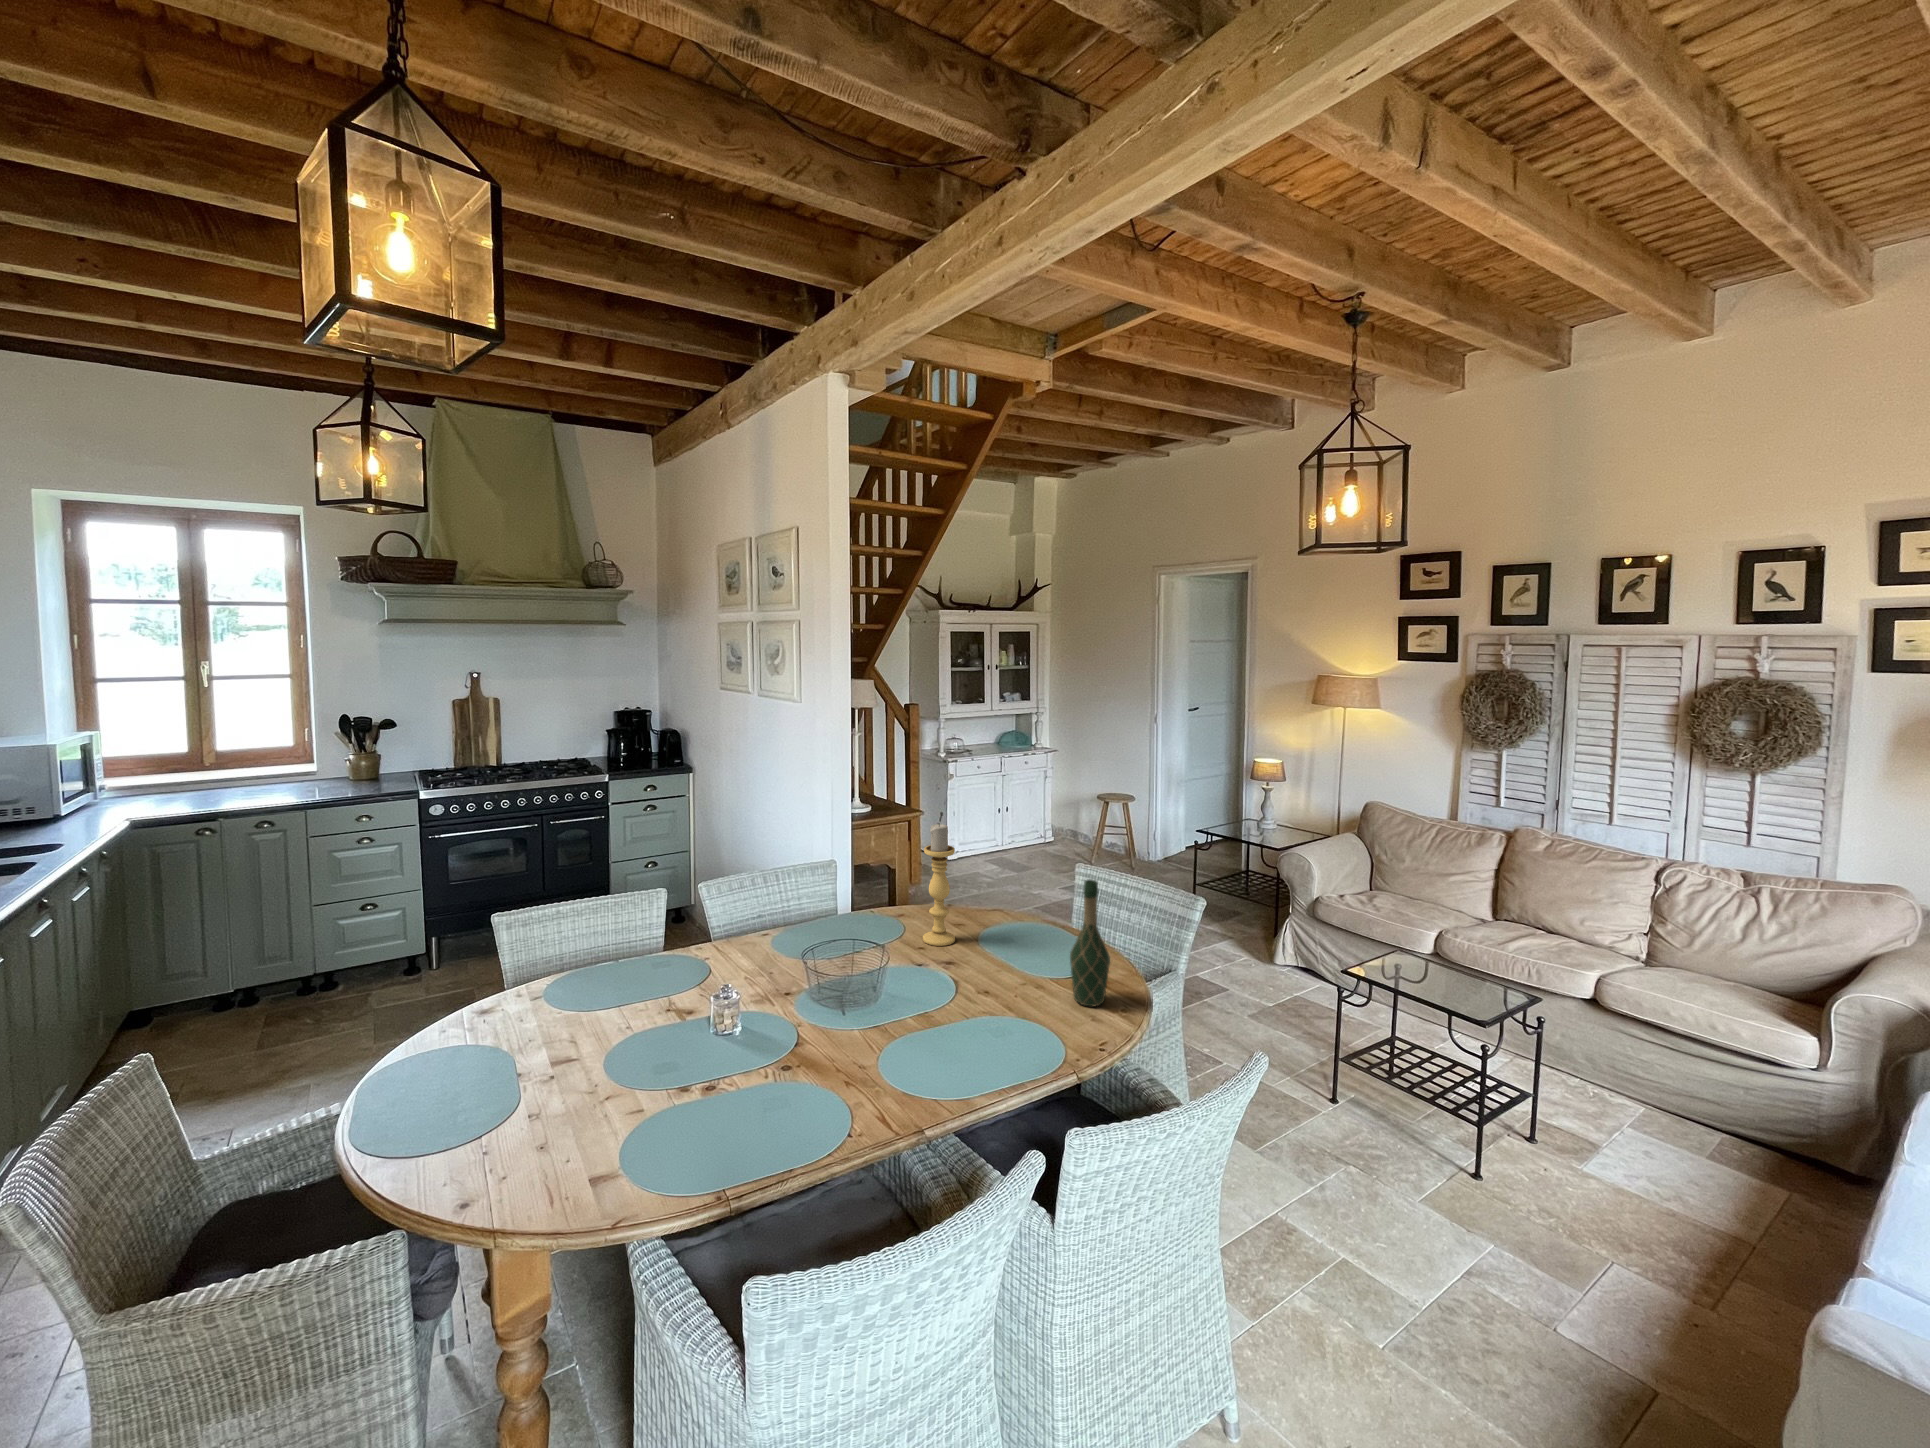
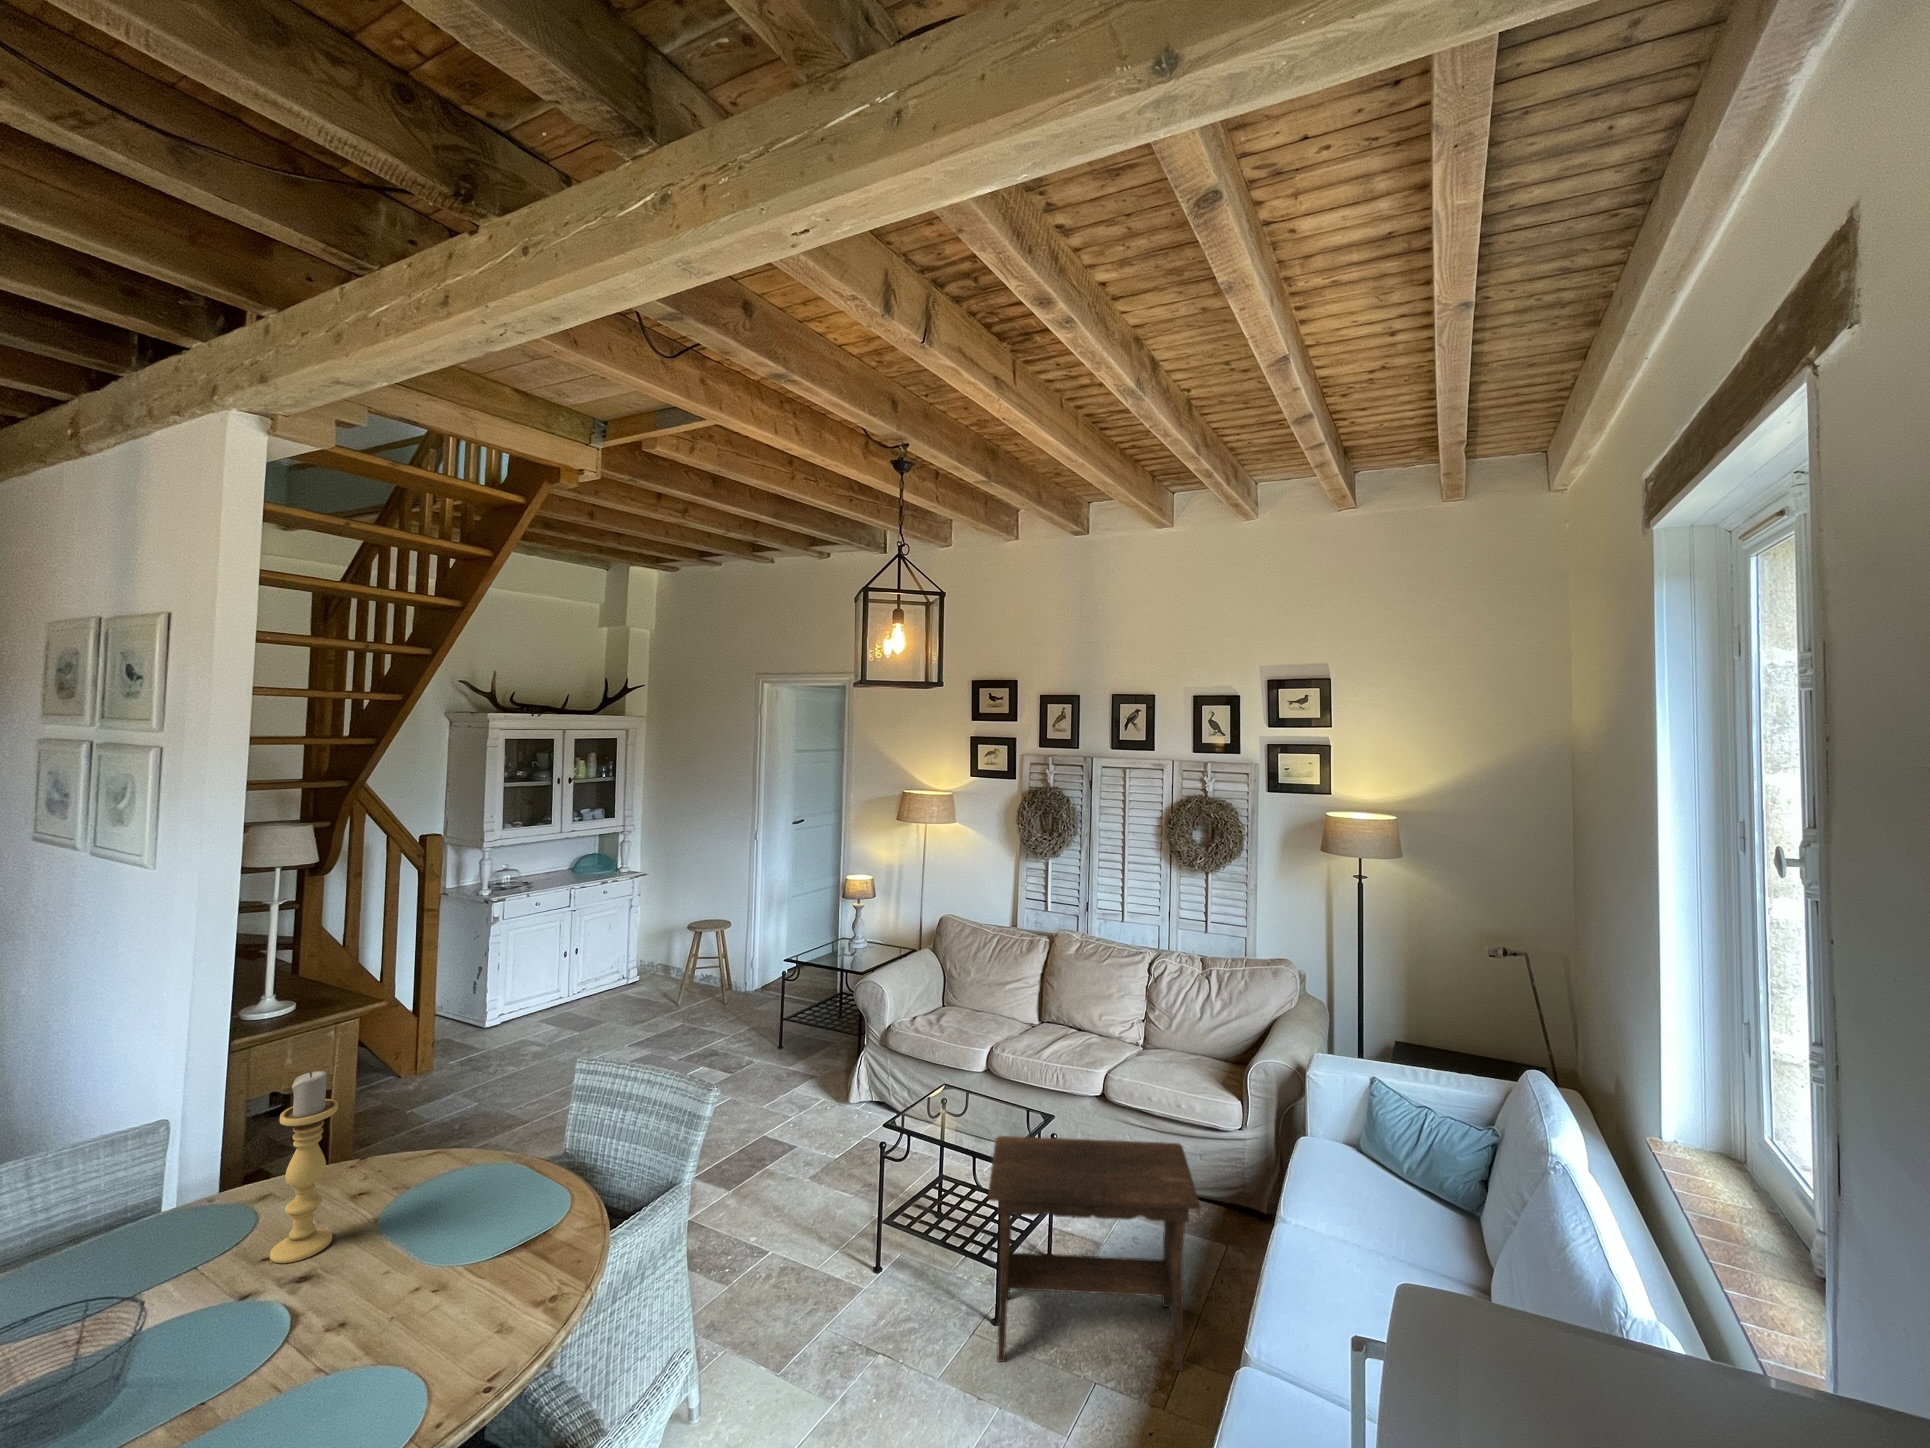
wine bottle: present [1070,880,1110,1006] -> none [474,1137,536,1322]
footstool: none [1472,1000,1777,1285] -> present [988,1136,1200,1371]

